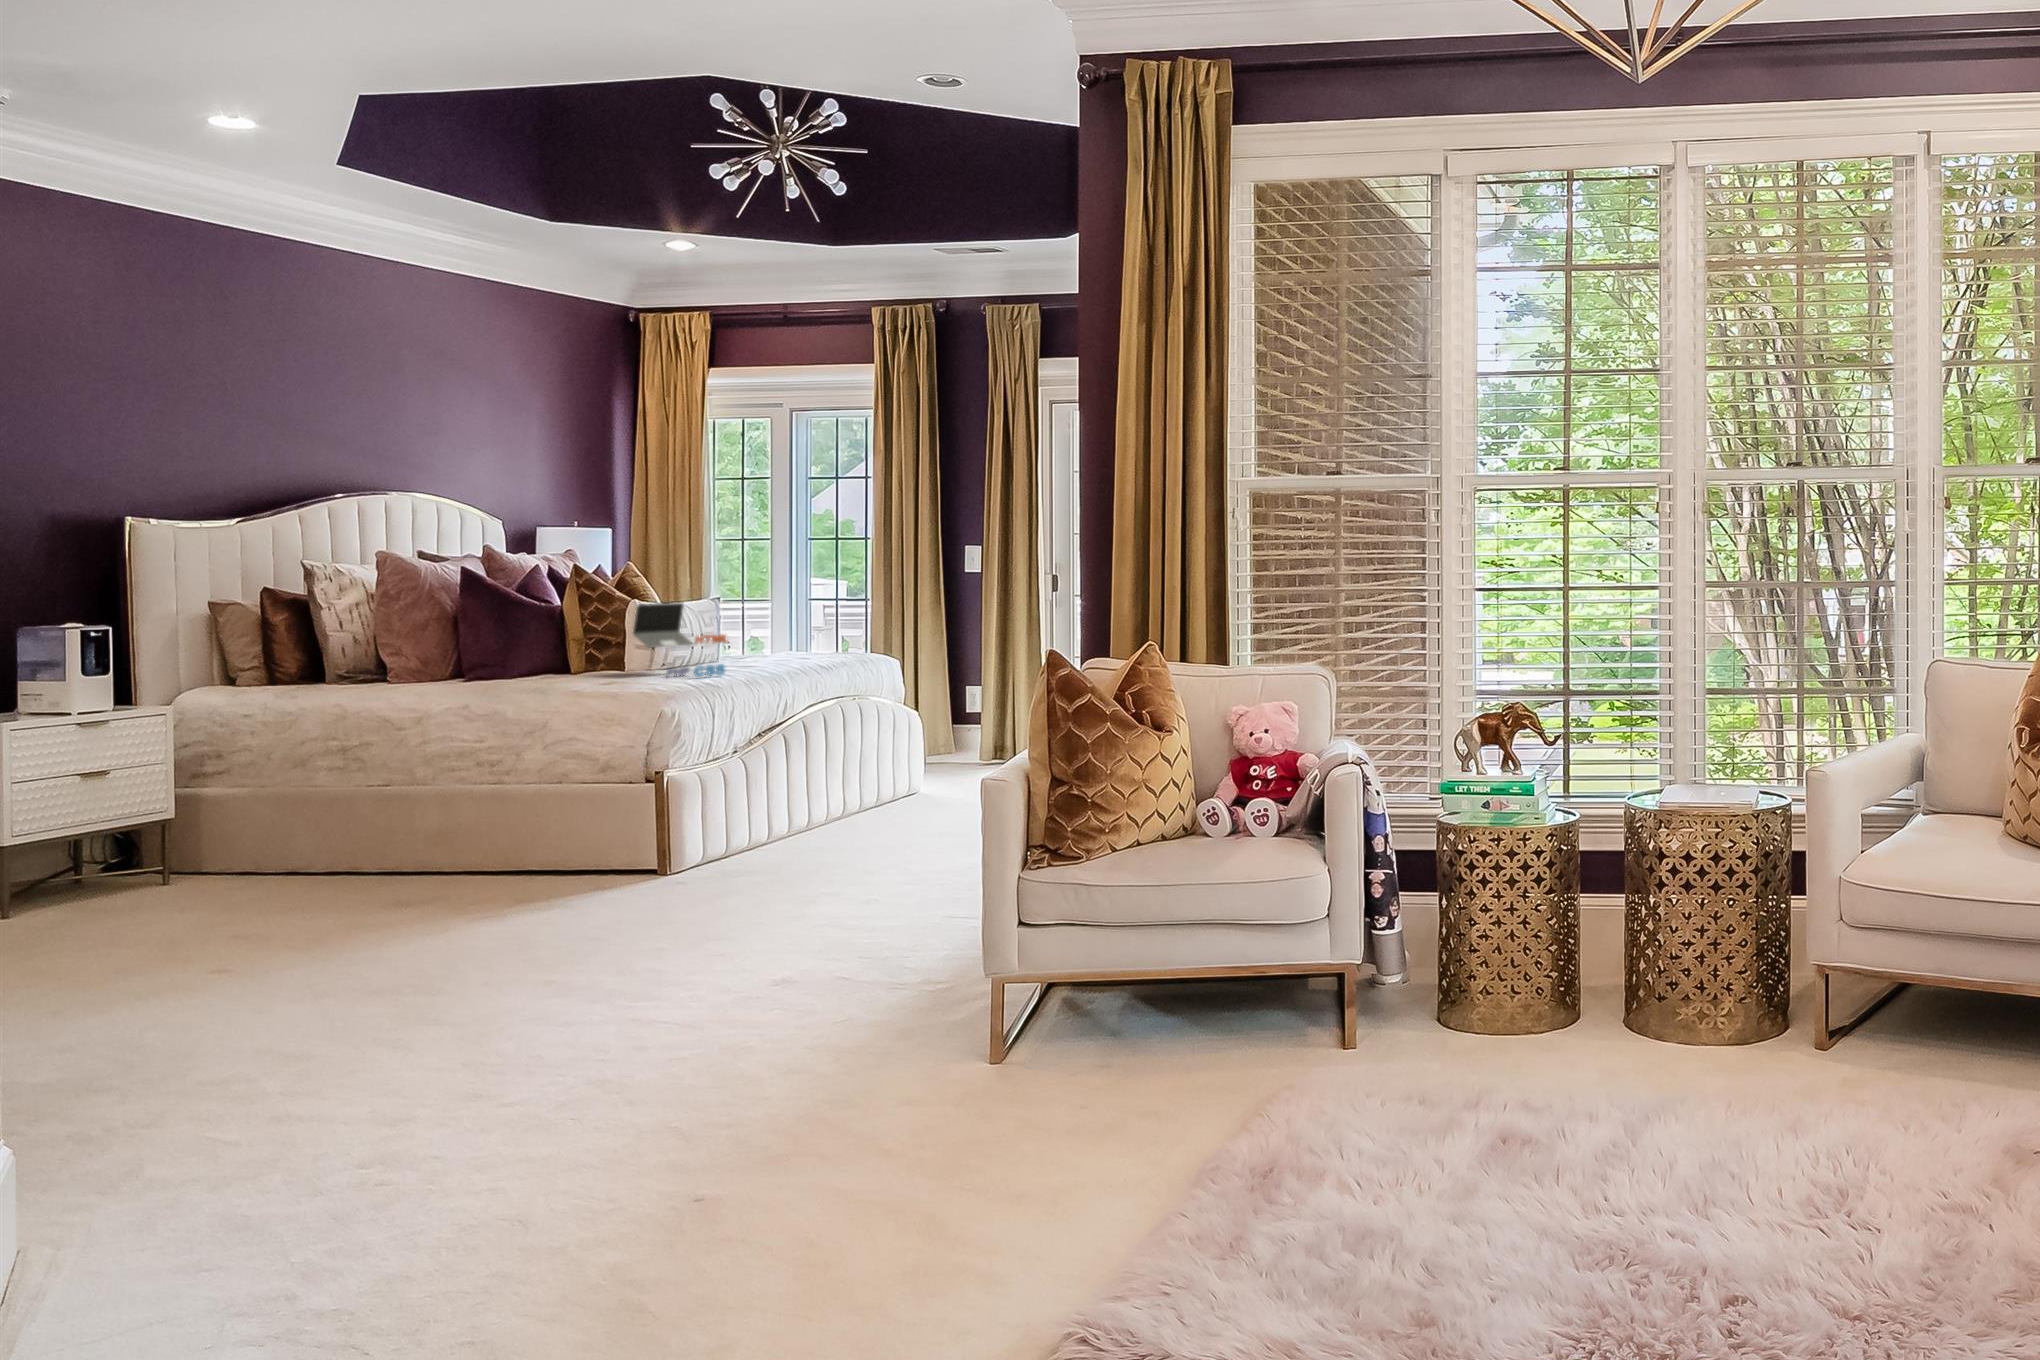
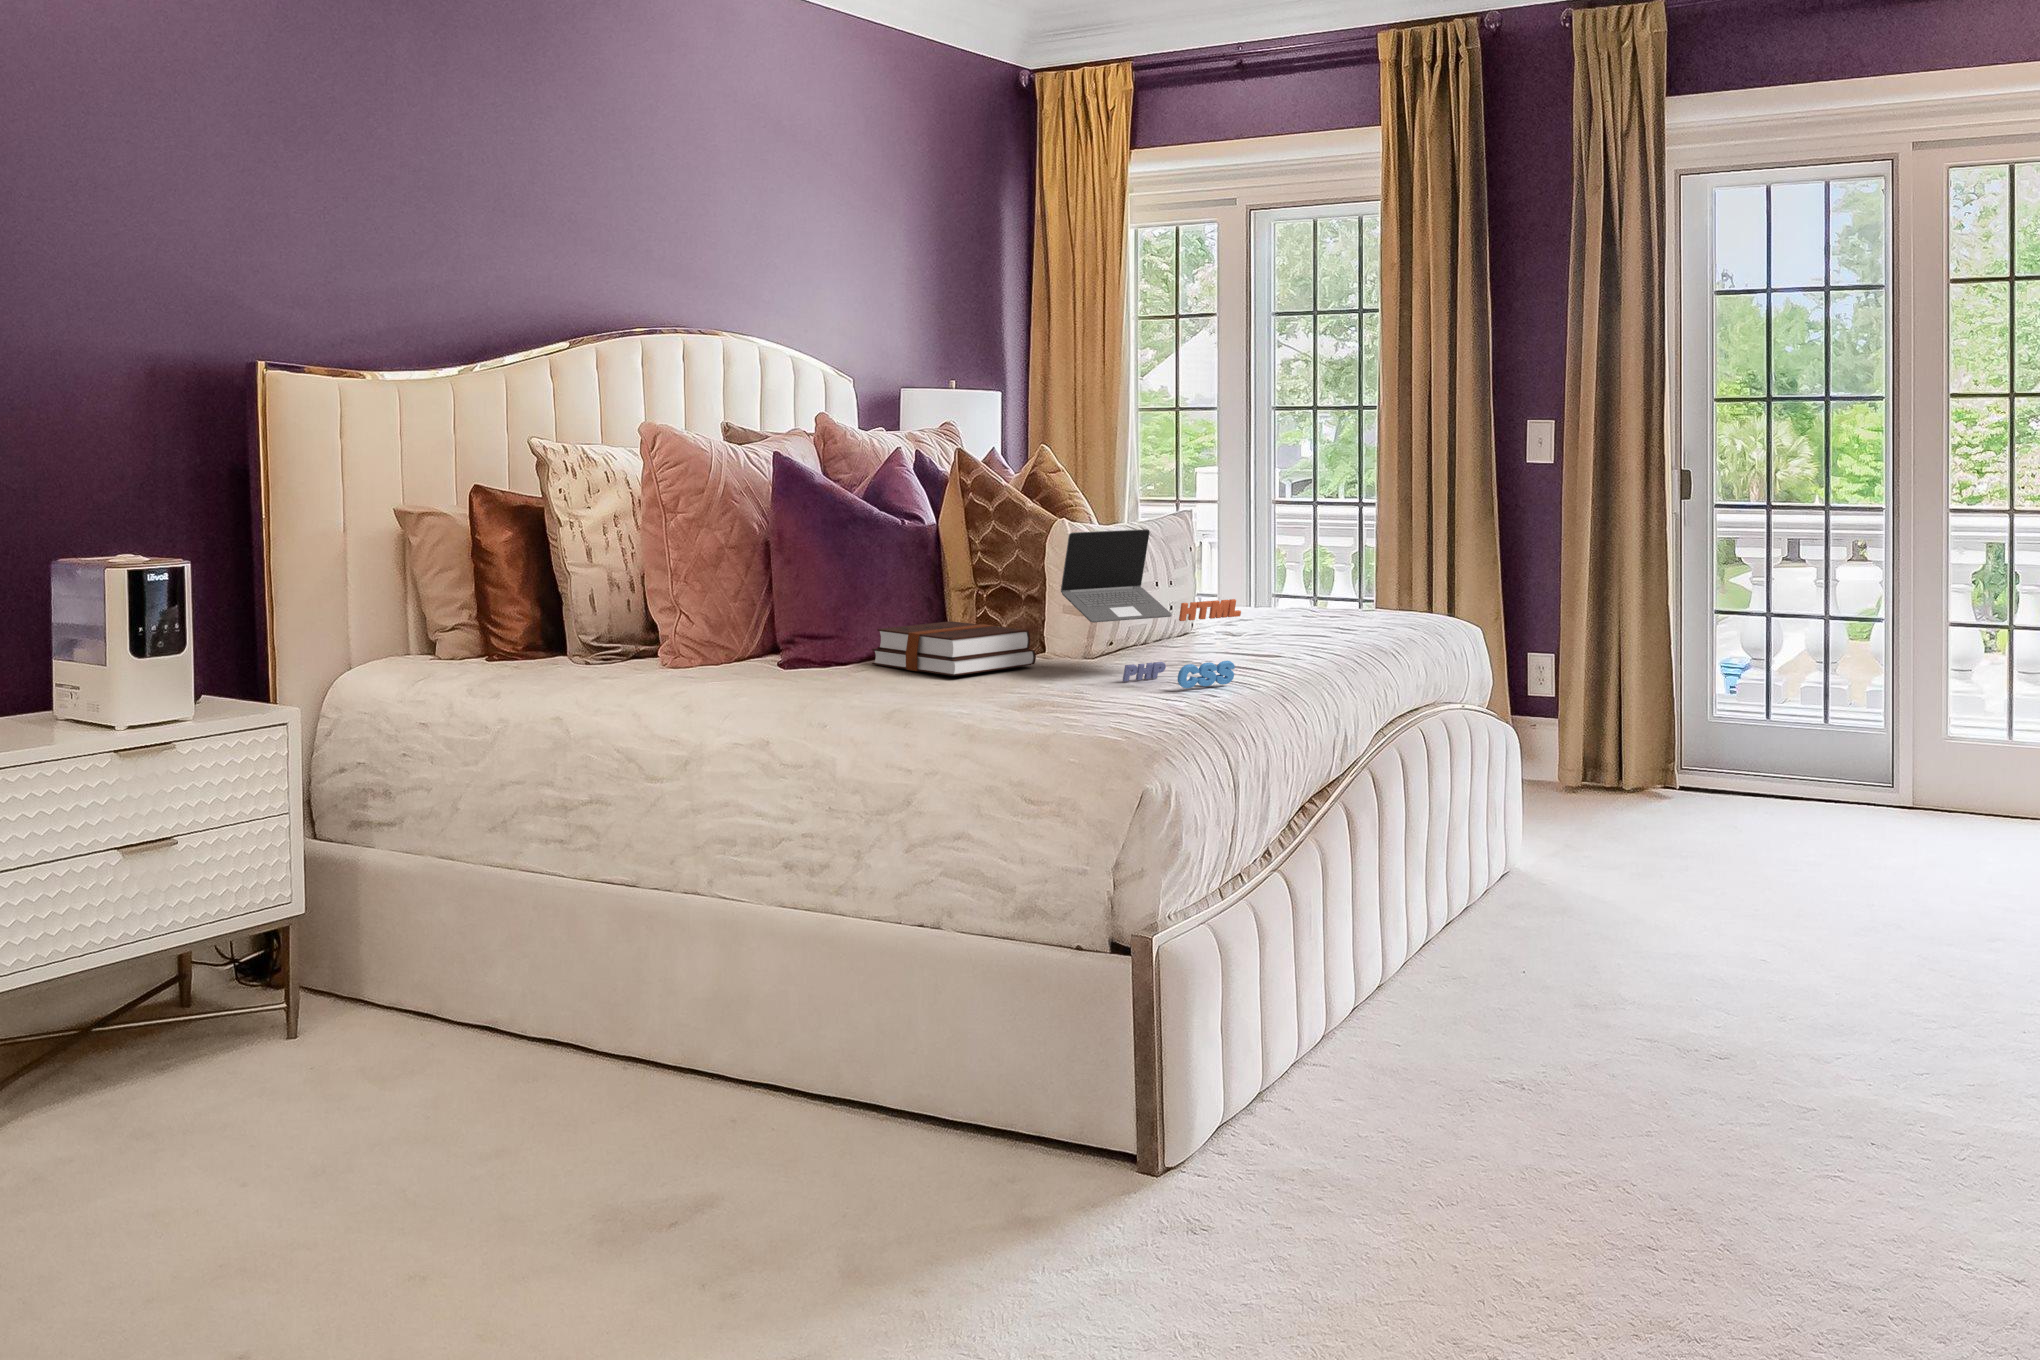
hardback book: none [523,655,620,678] -> present [872,621,1036,676]

